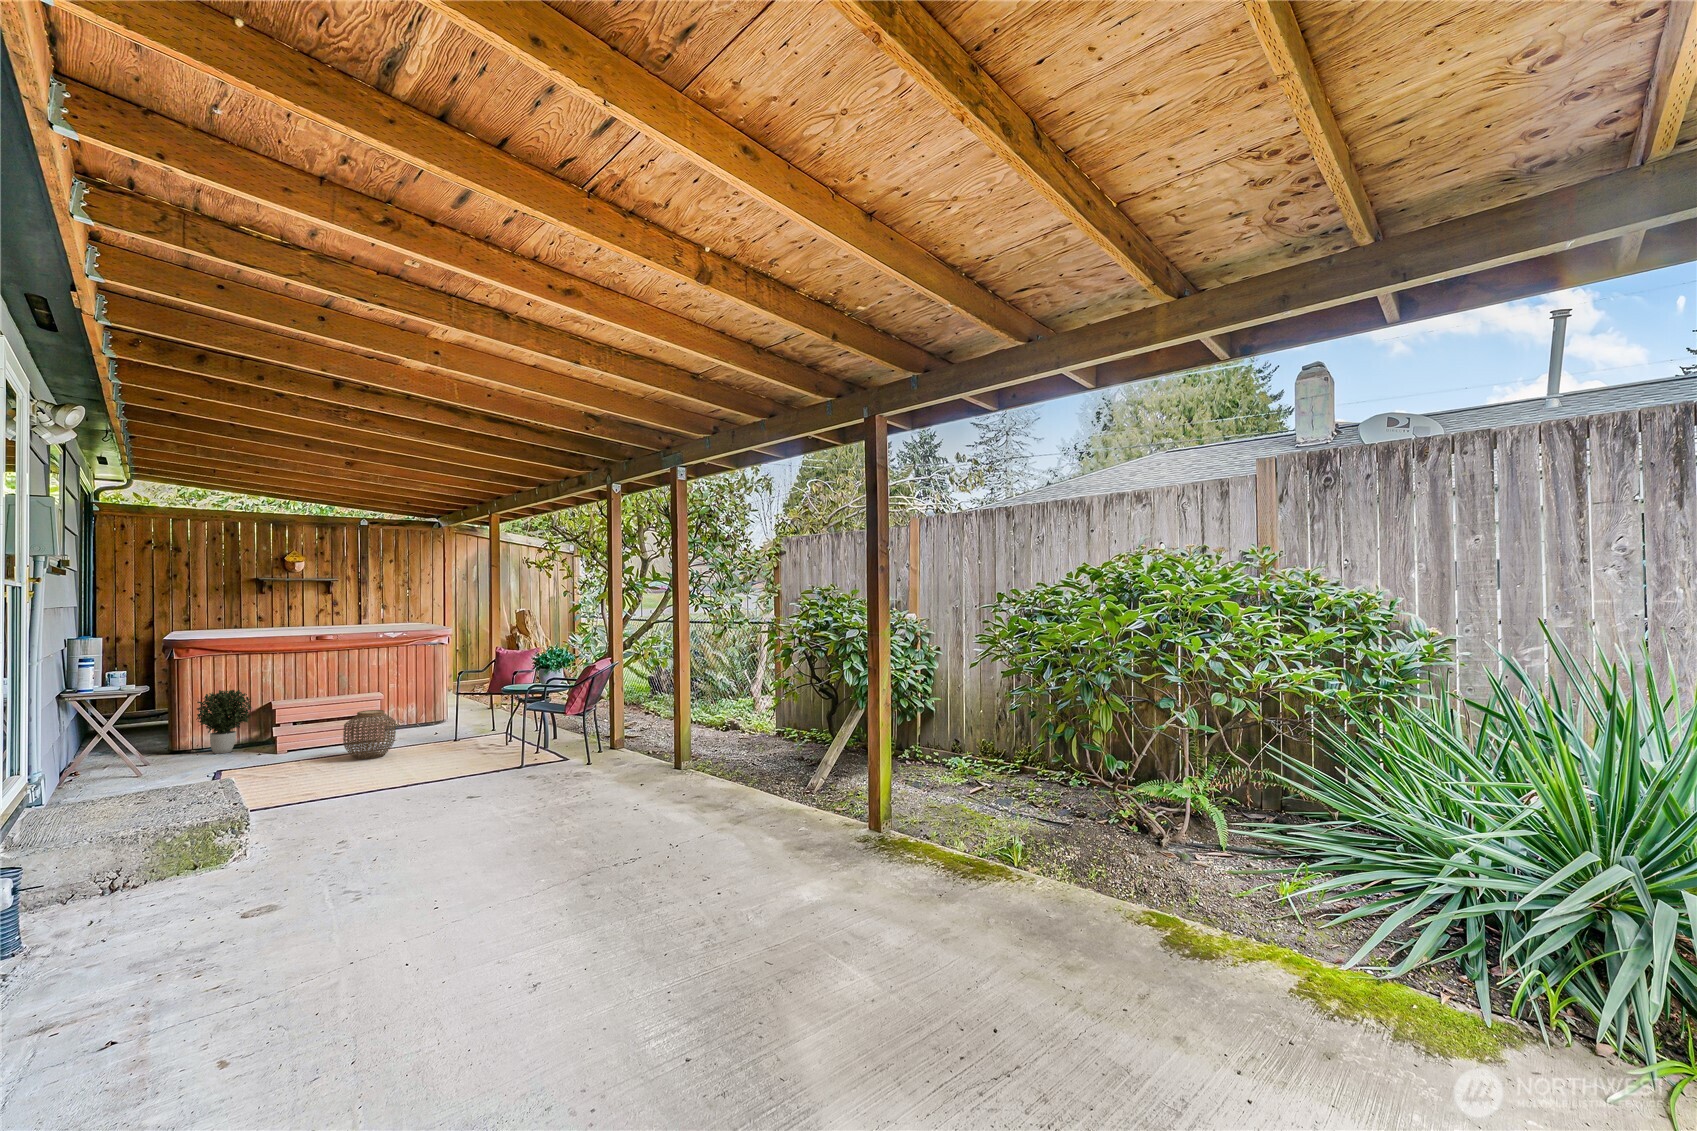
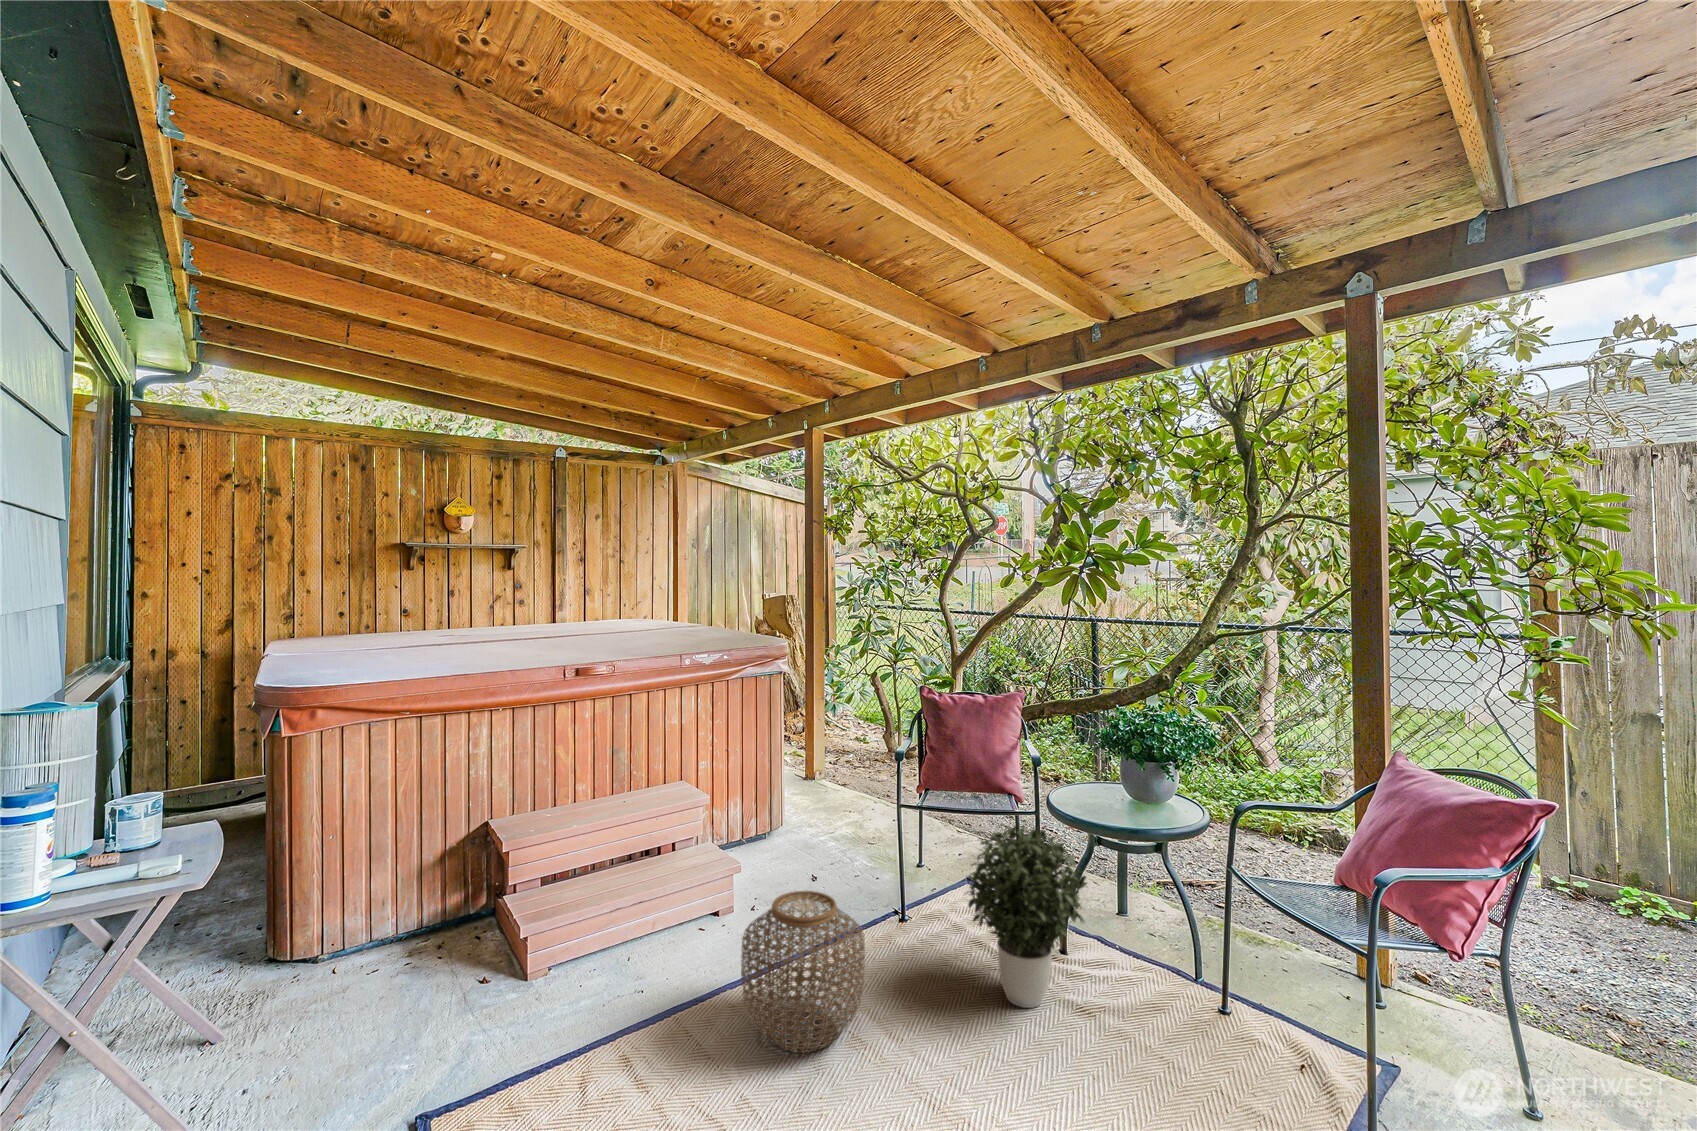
potted plant: present [196,690,252,754] -> present [966,826,1087,1008]

